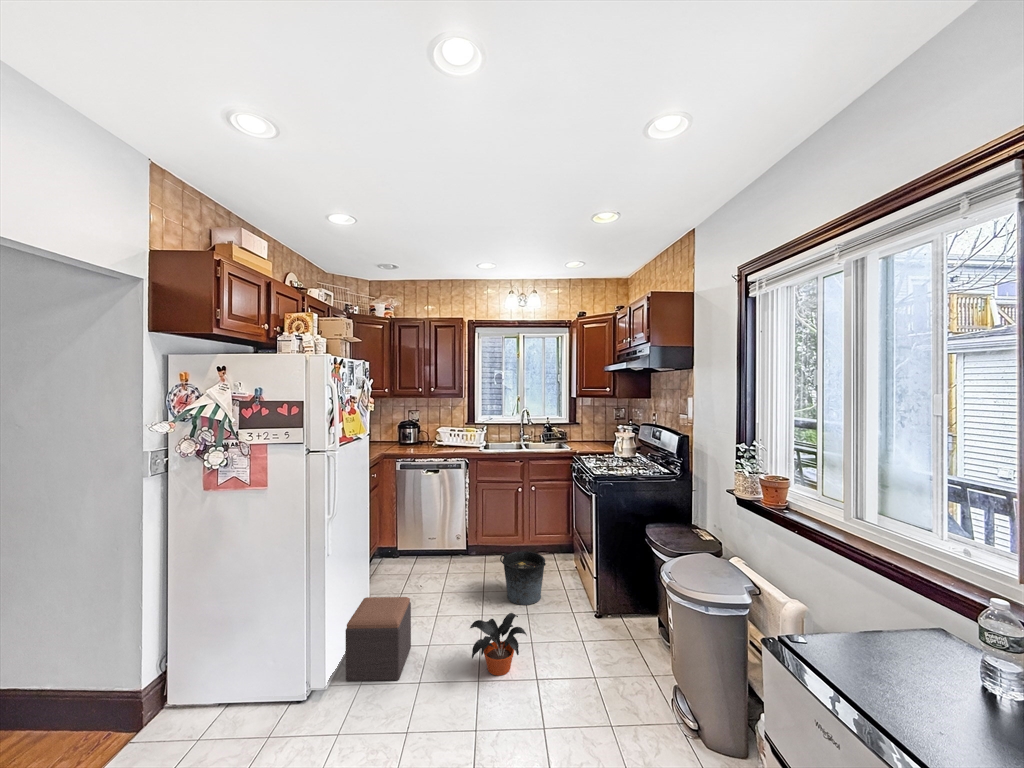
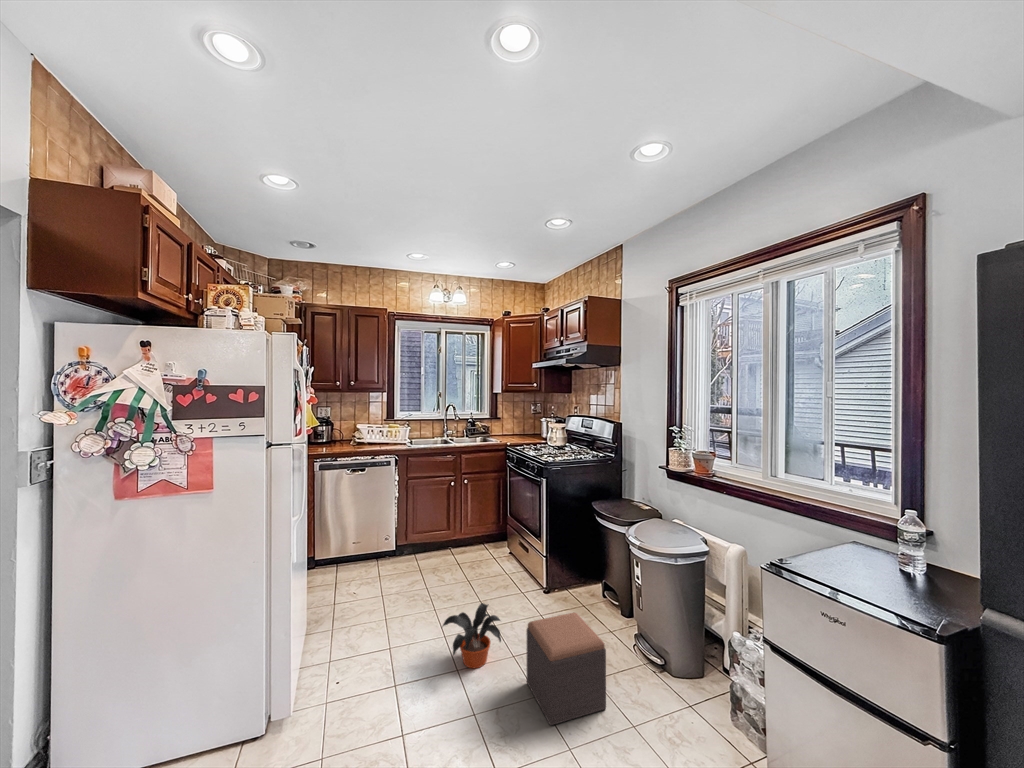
bucket: present [500,551,546,605] -> none [447,544,495,597]
footstool: present [346,597,411,681] -> present [527,613,606,725]

